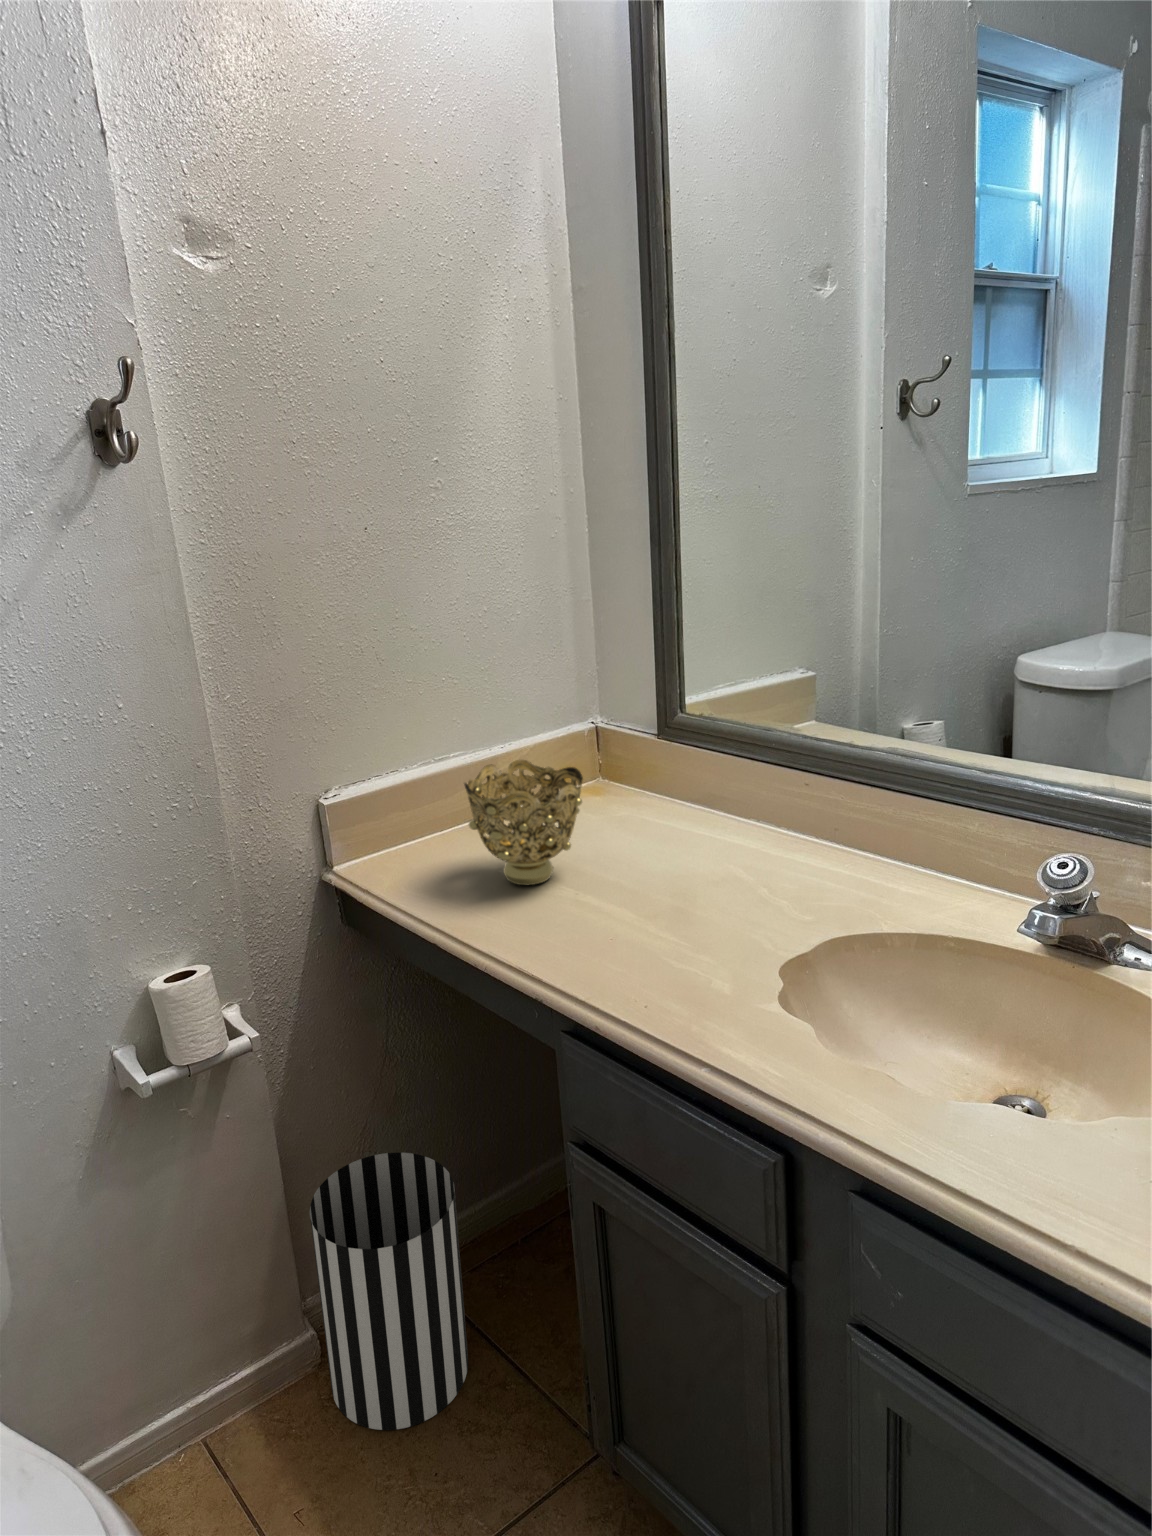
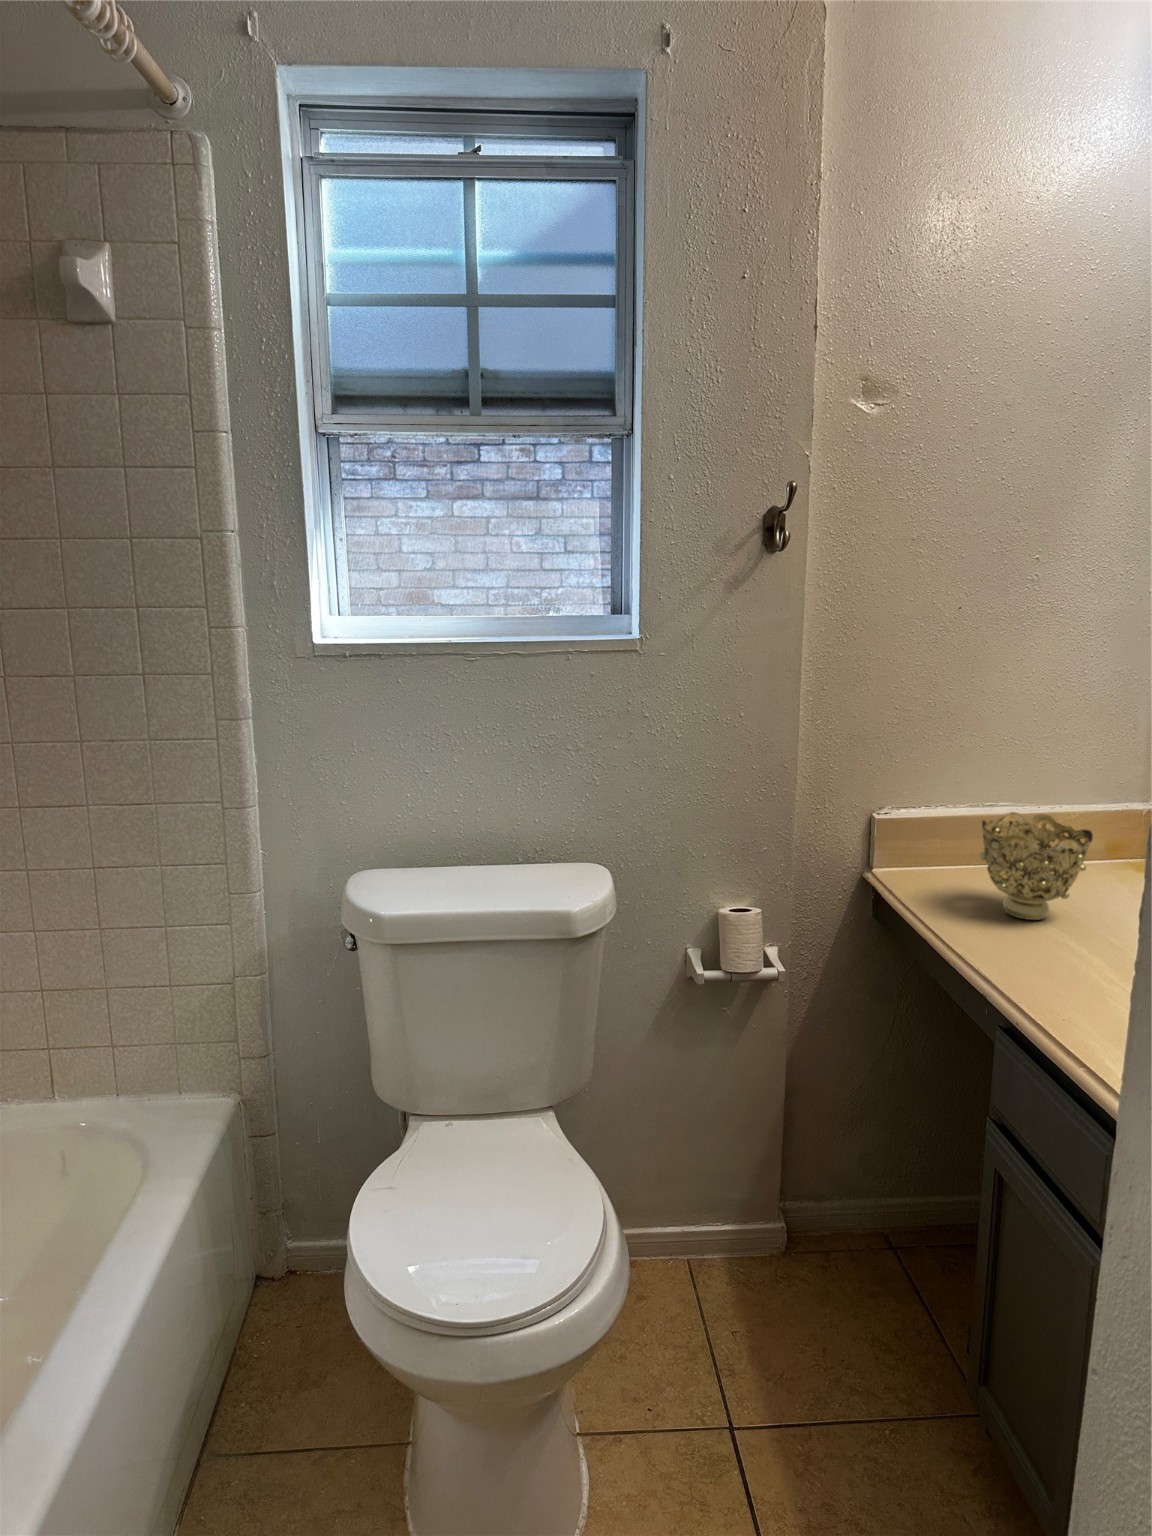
wastebasket: present [310,1153,468,1430] -> none [780,1108,912,1333]

